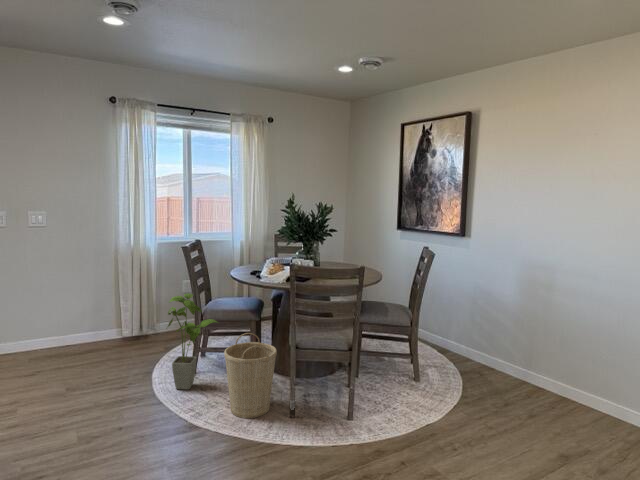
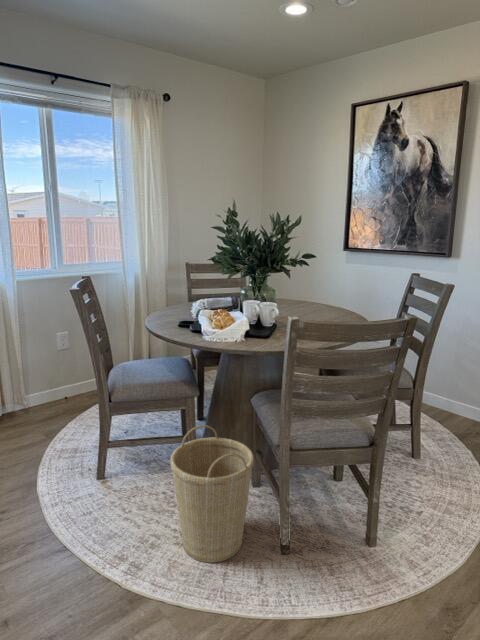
house plant: present [168,293,218,389] -> none [60,367,145,514]

